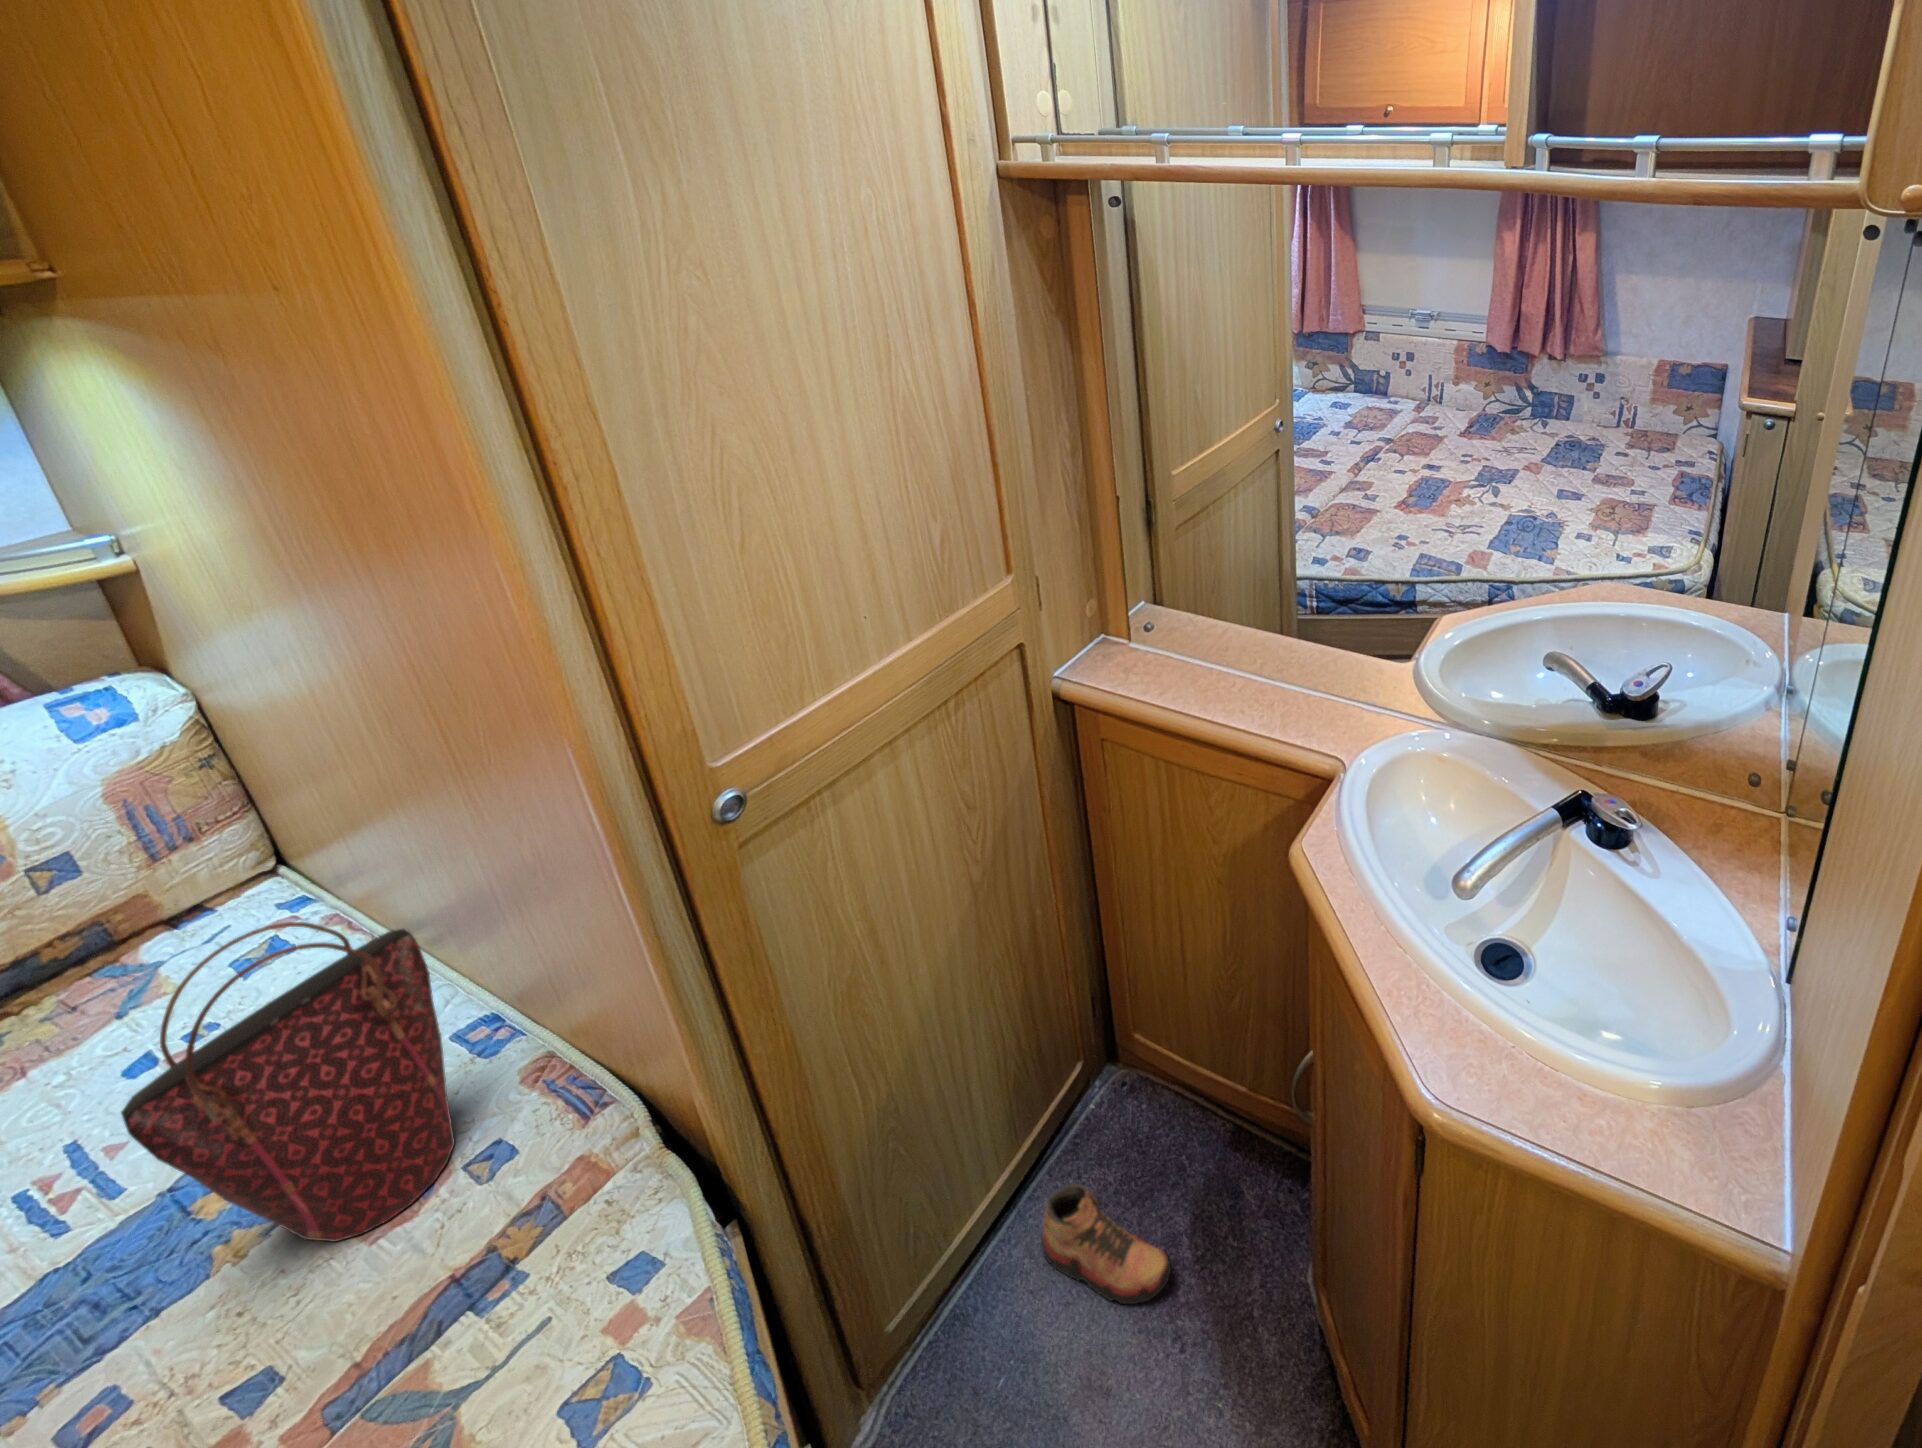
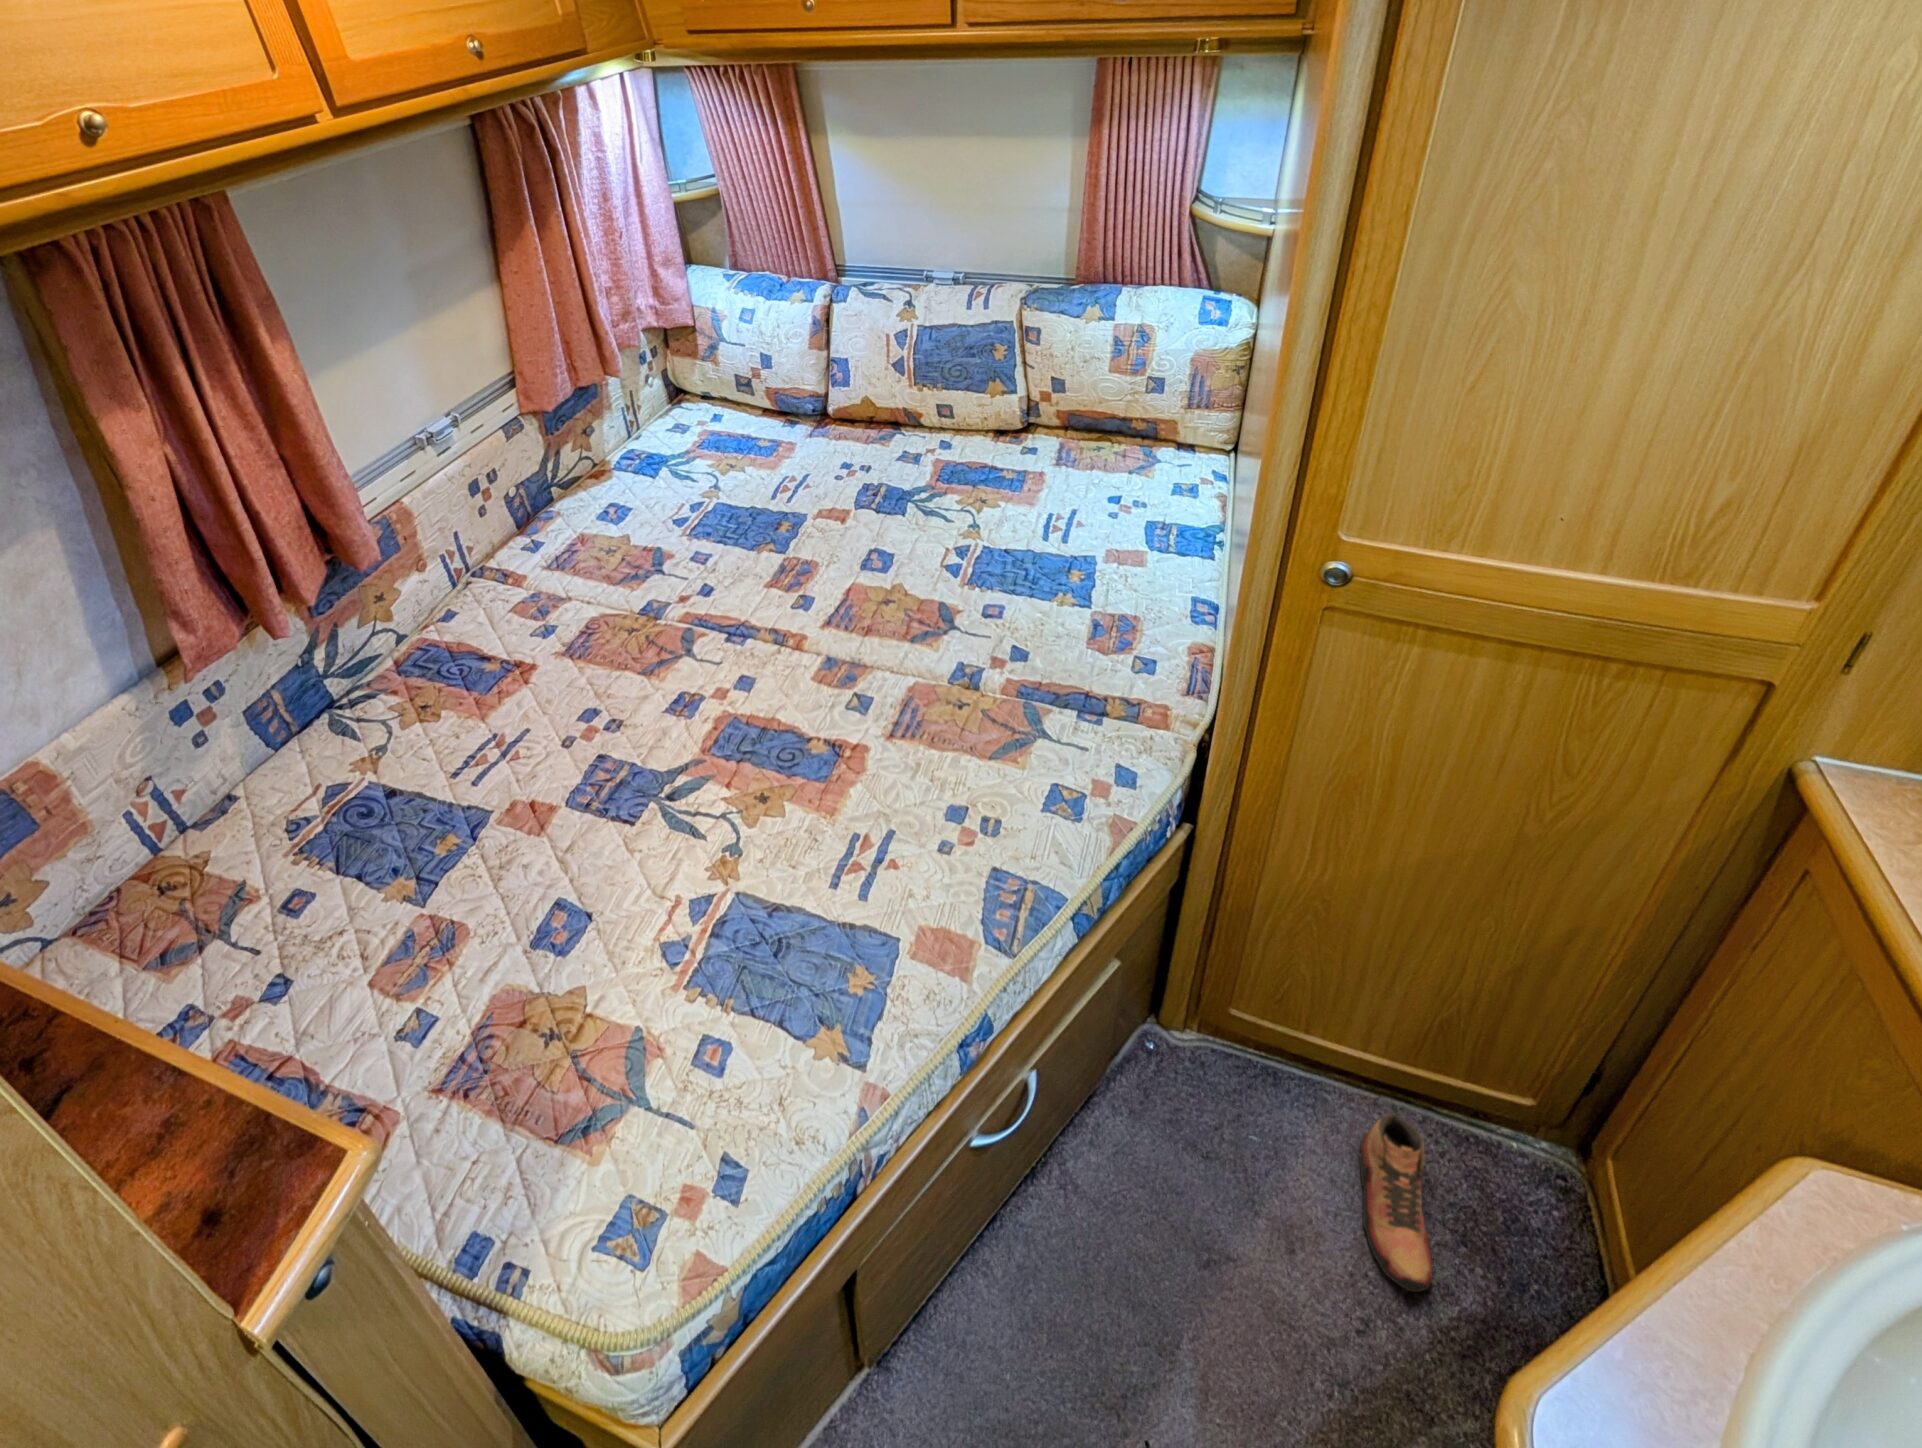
handbag: present [121,922,455,1242] -> none [1056,457,1196,649]

